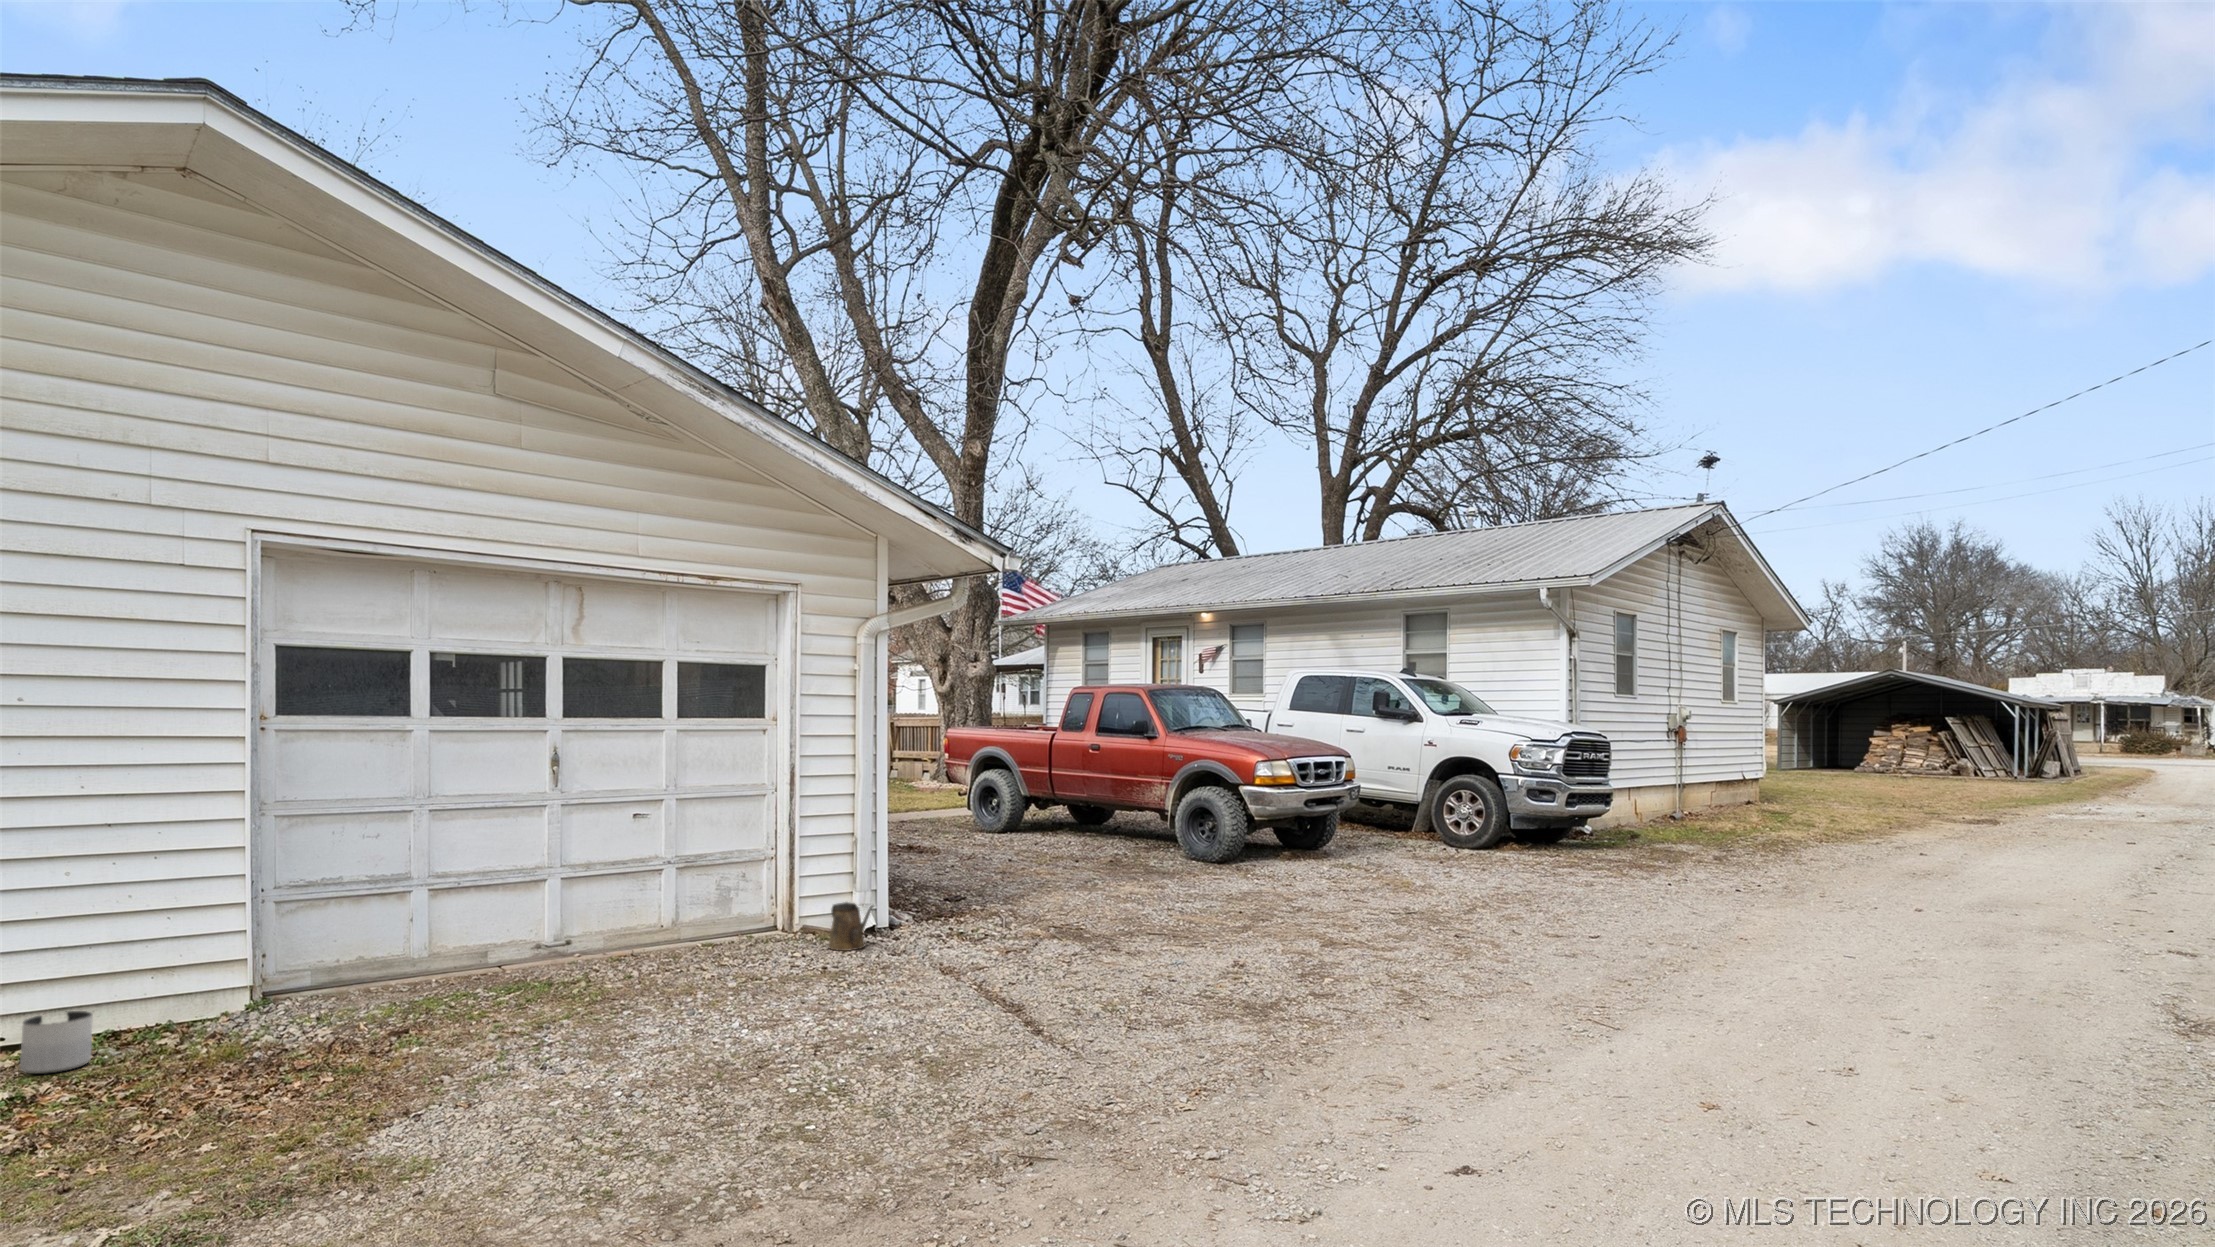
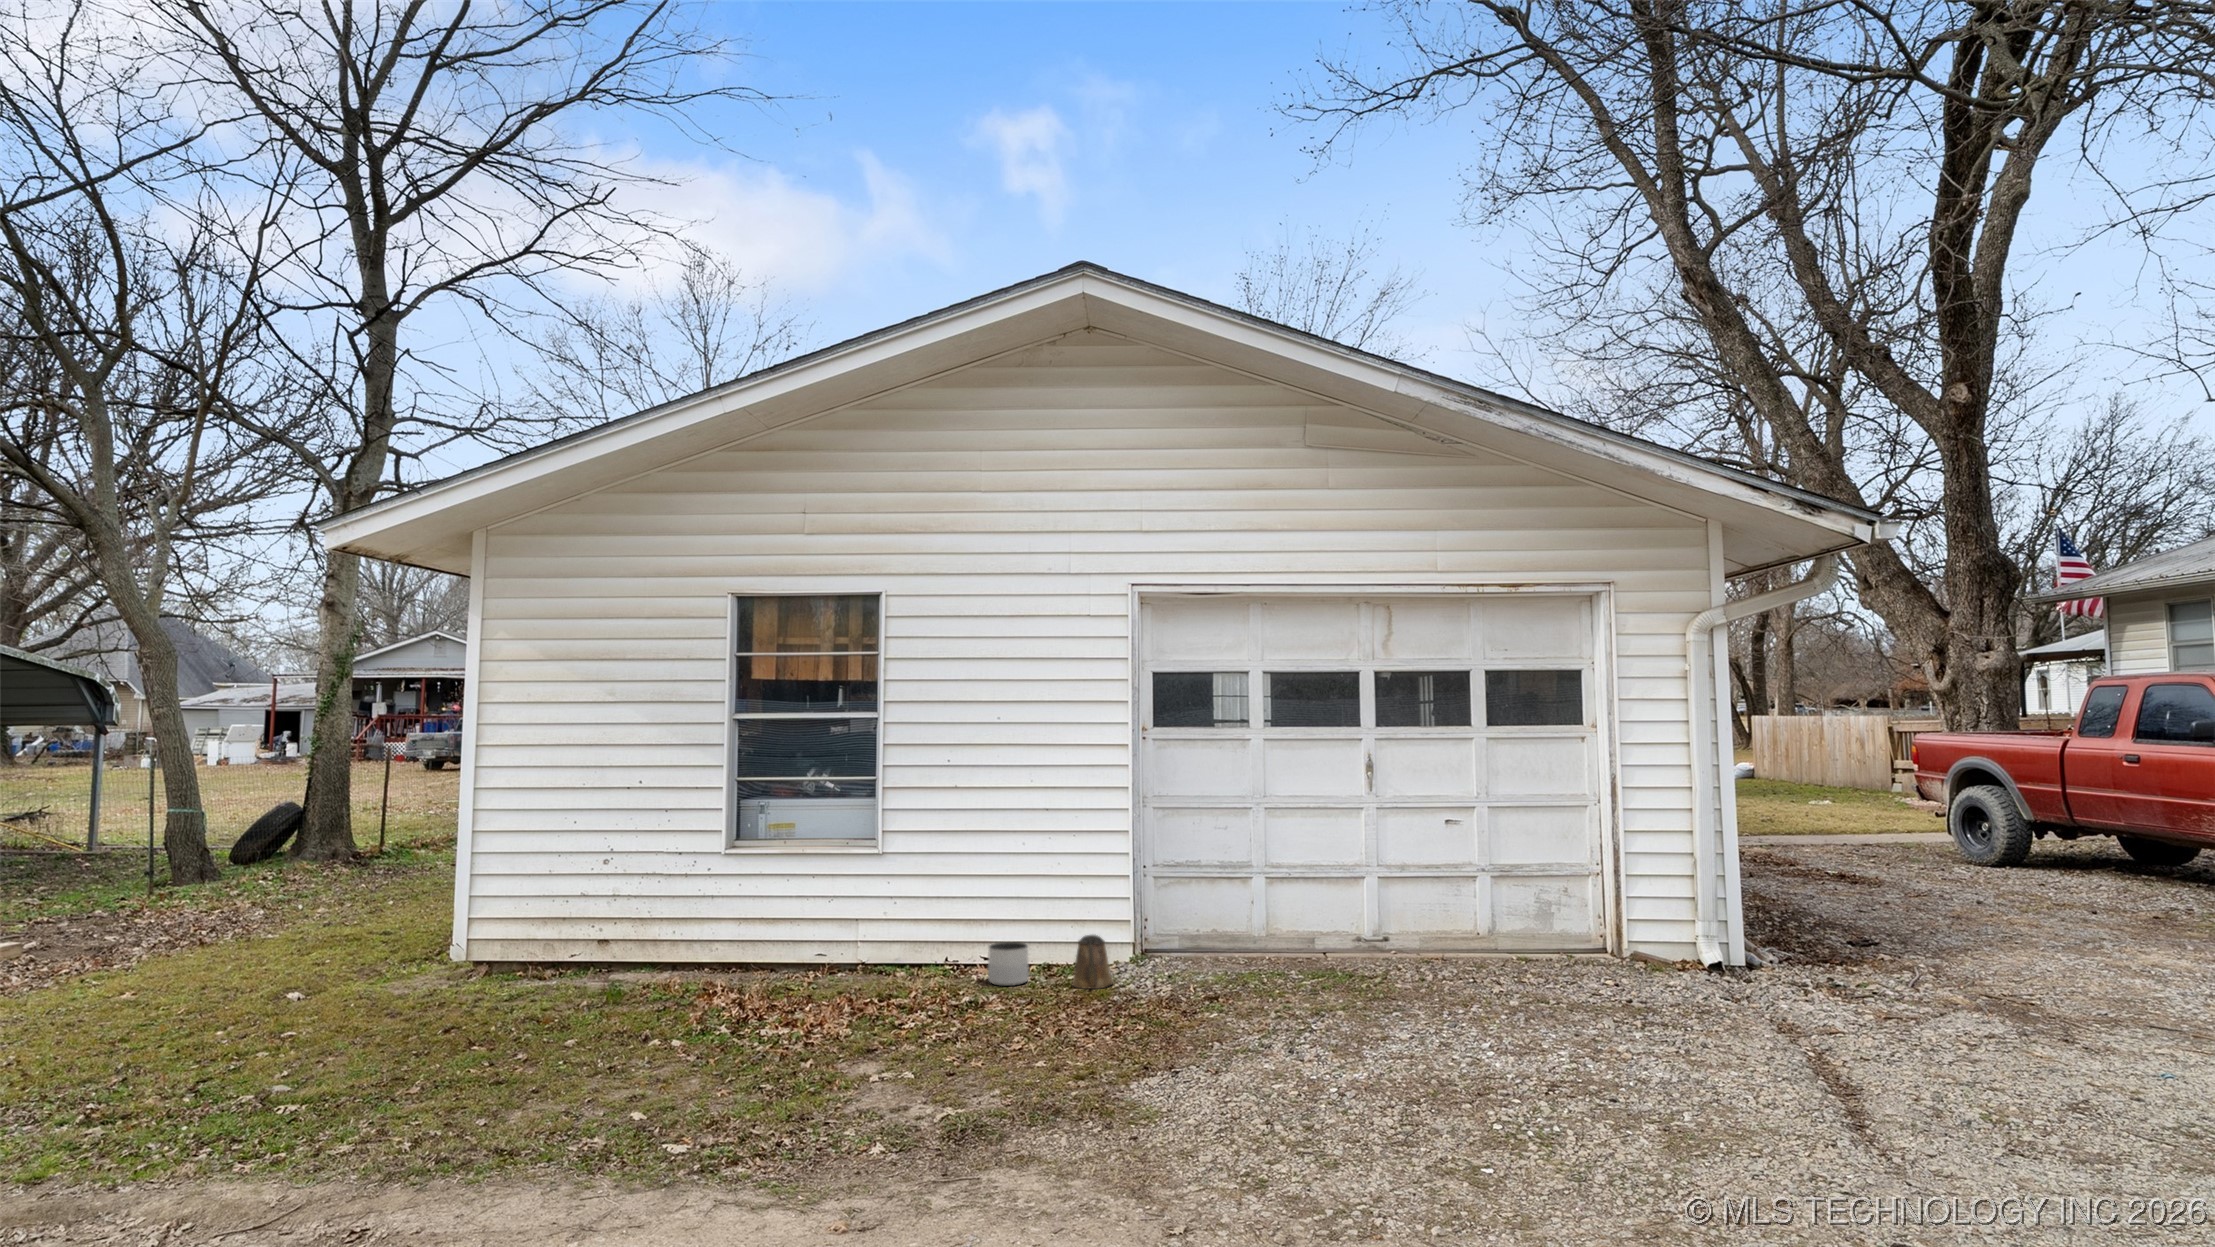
watering can: present [828,902,873,951] -> present [1072,935,1113,989]

